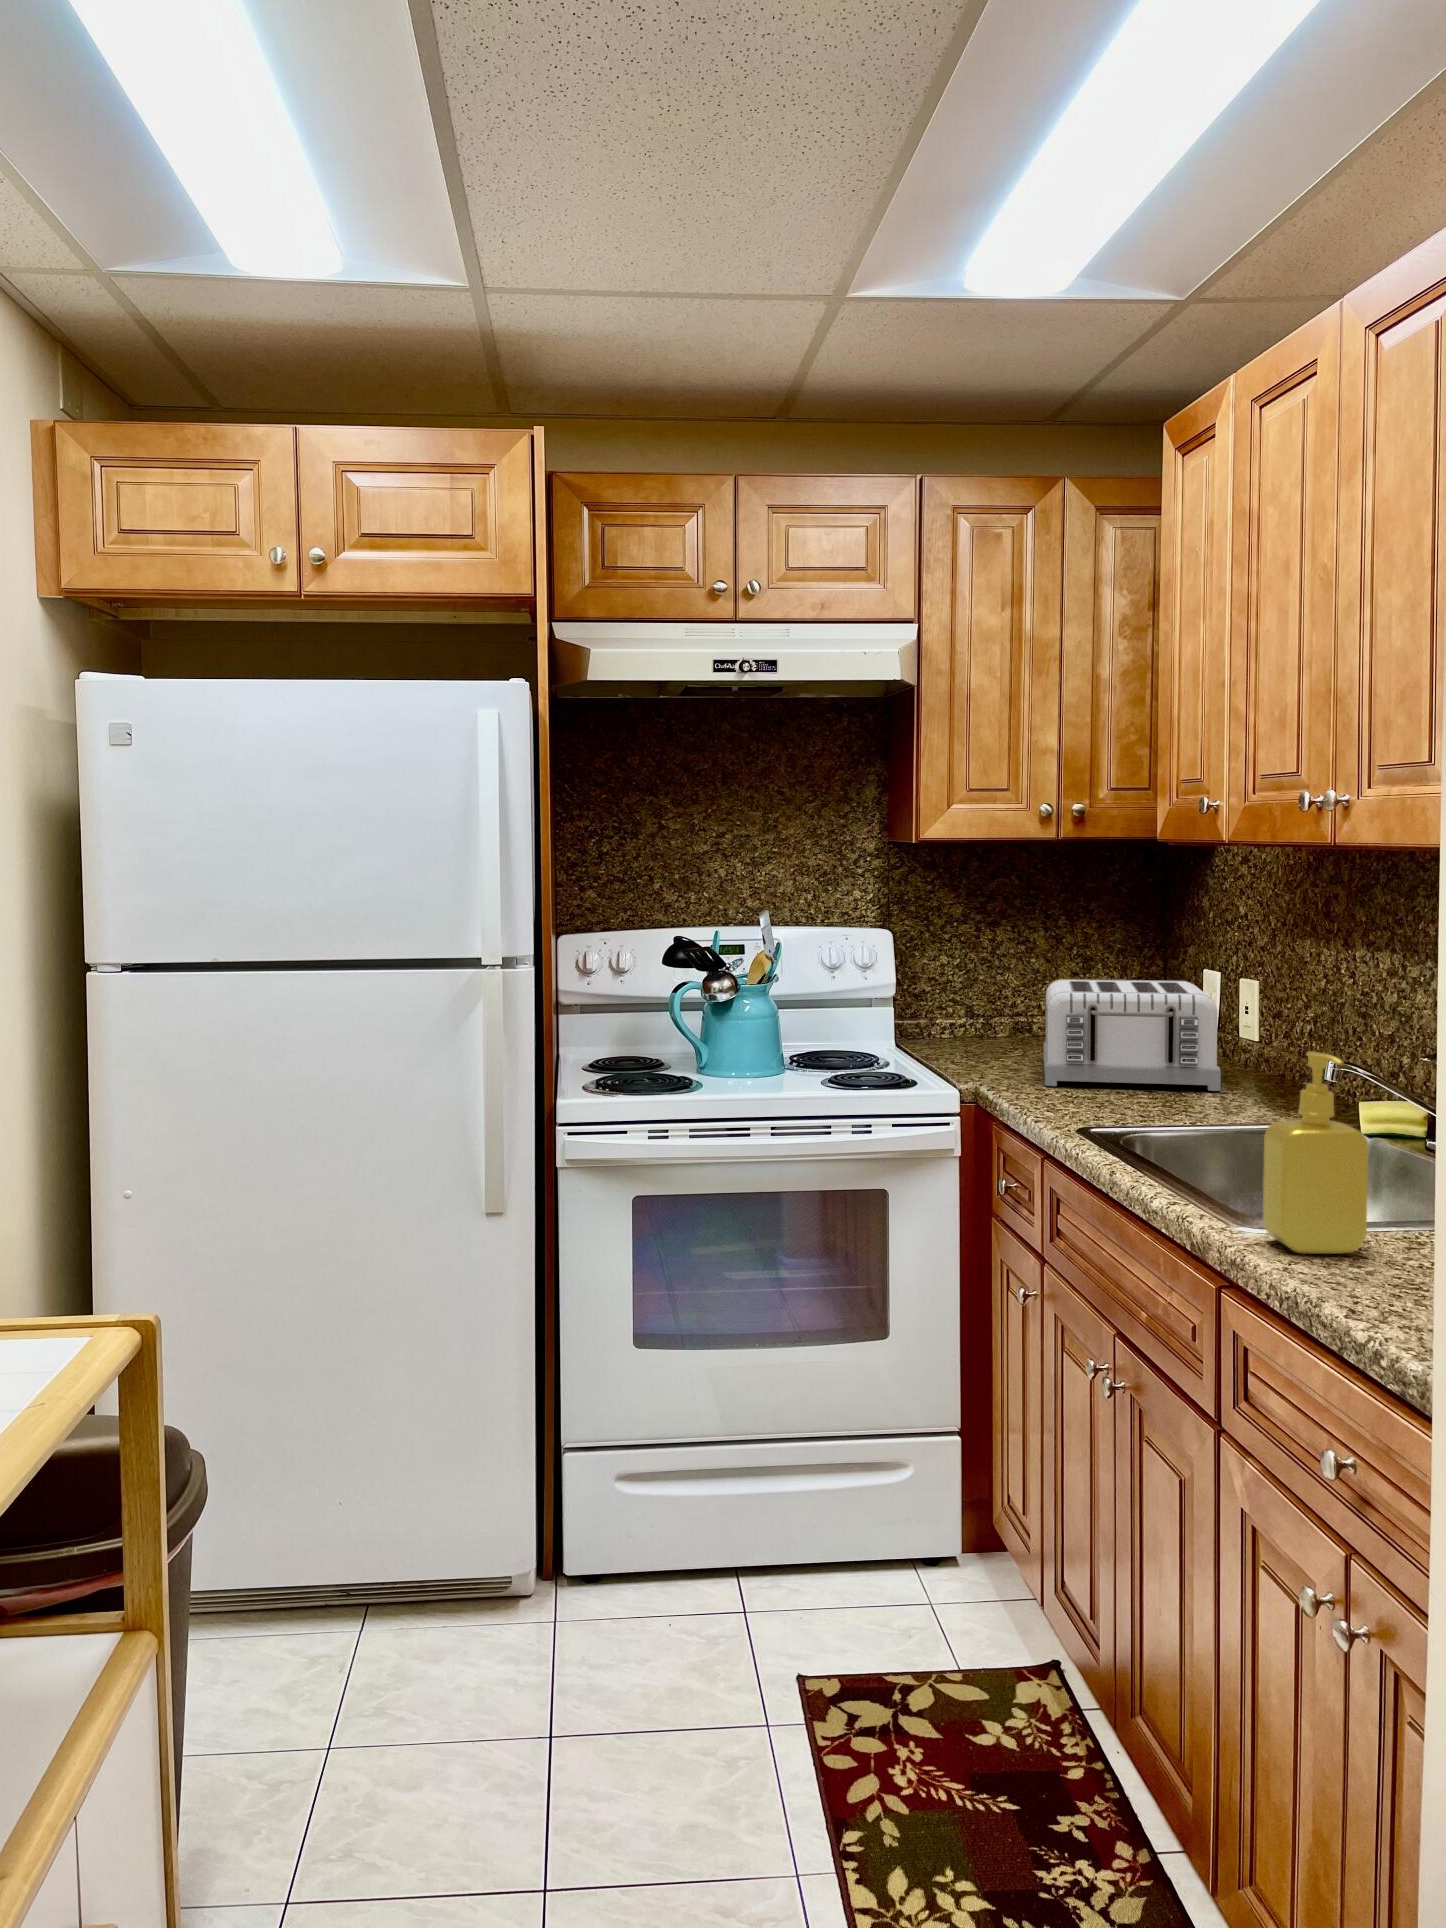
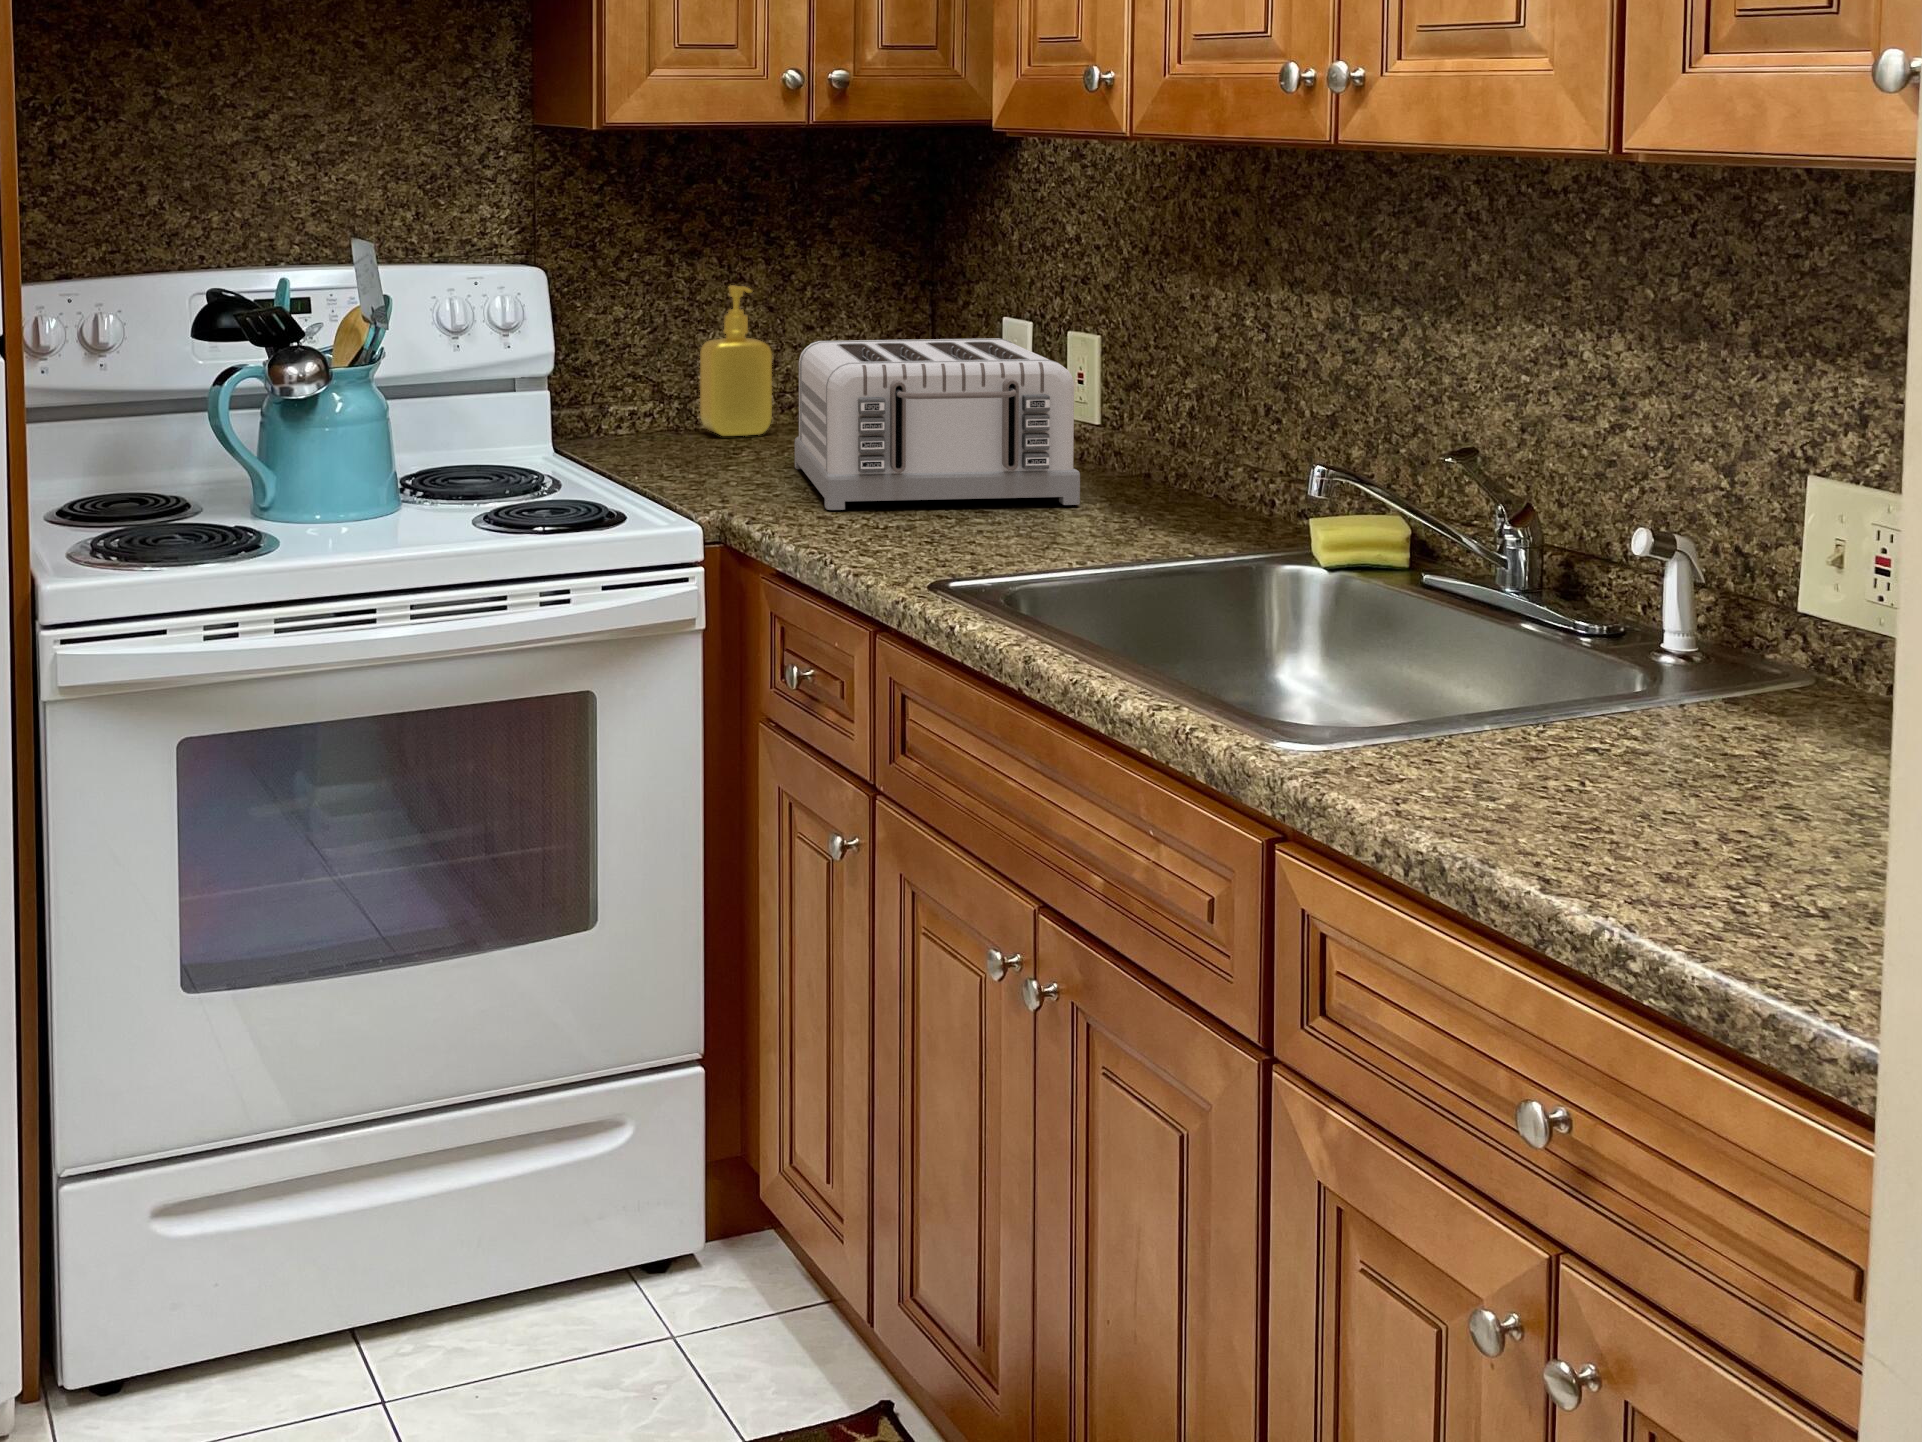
soap dispenser: present [1263,1051,1368,1254] -> present [700,285,772,436]

